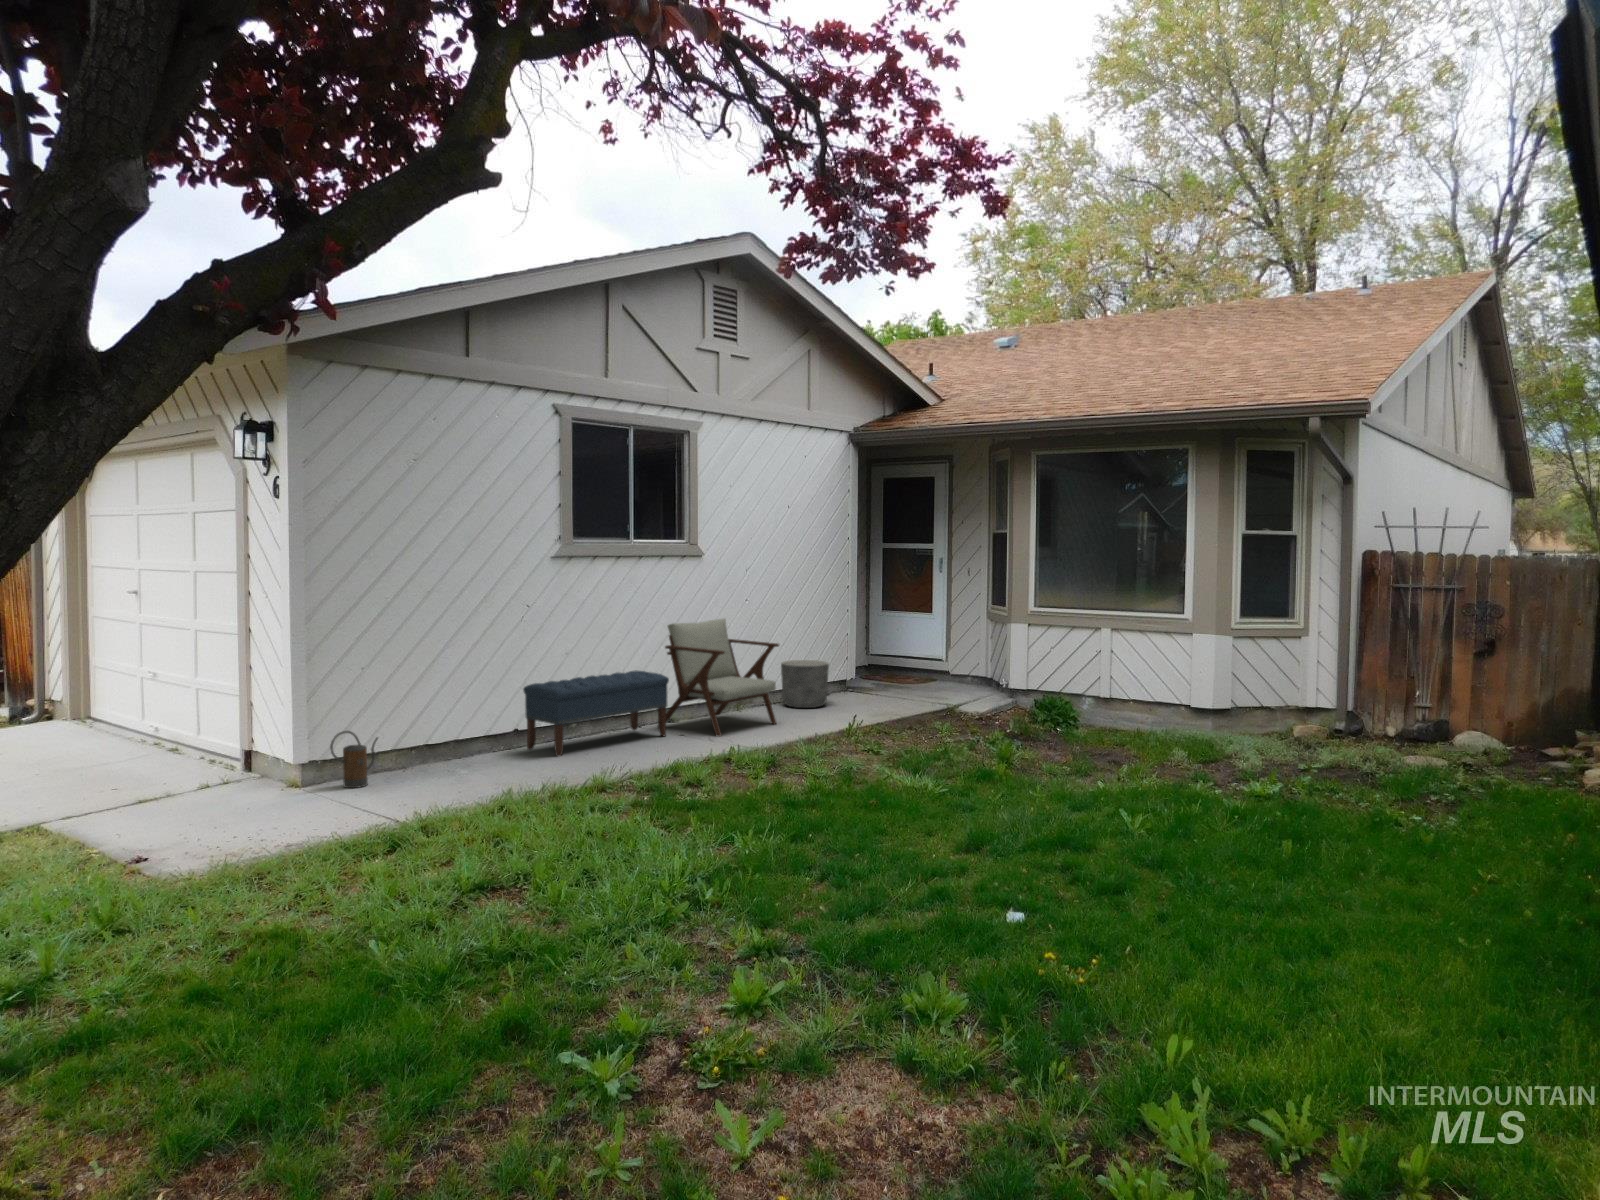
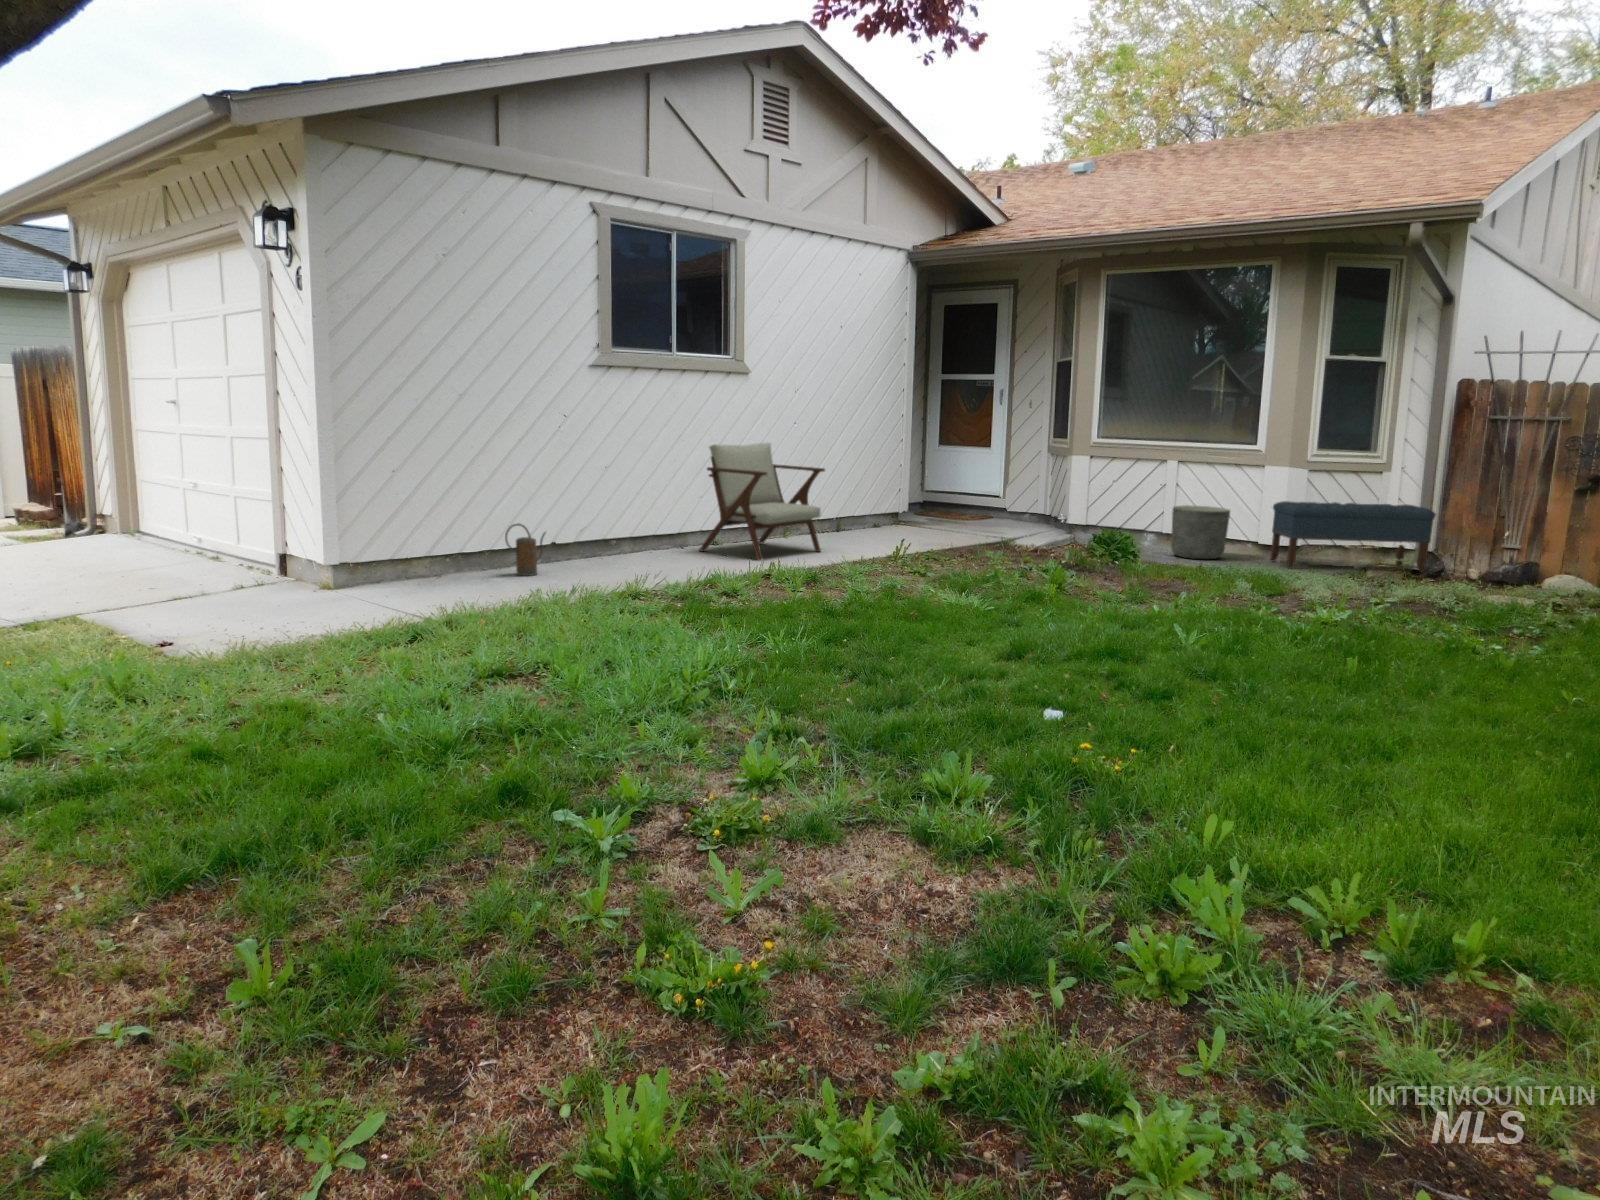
planter: present [781,660,829,708] -> present [1171,505,1230,559]
bench: present [523,670,669,756] -> present [1270,501,1436,572]
watering can: present [330,731,378,788] -> present [505,524,546,576]

